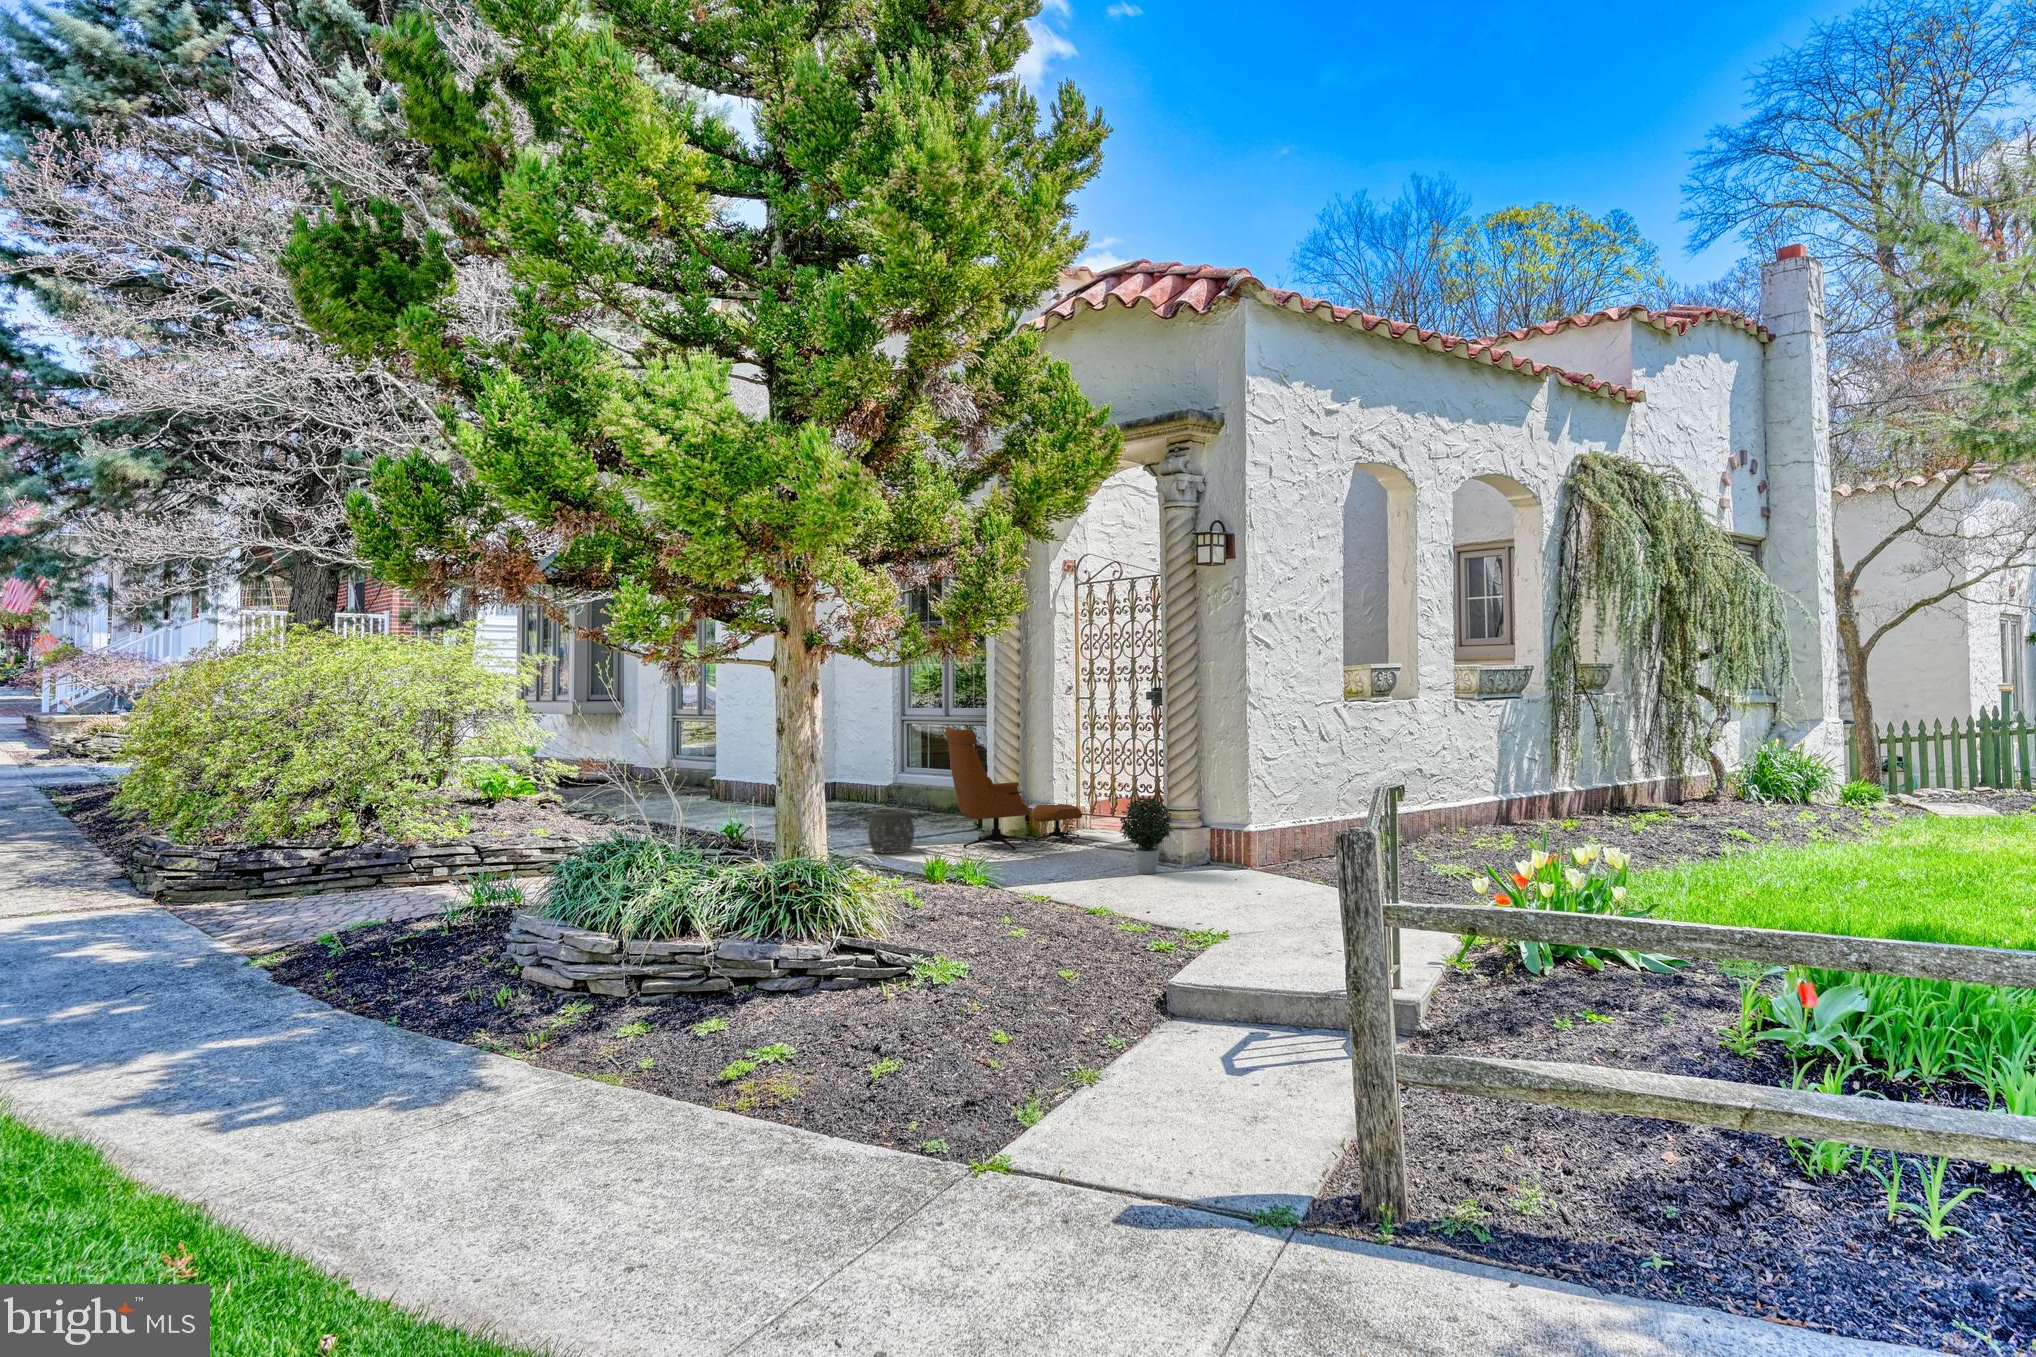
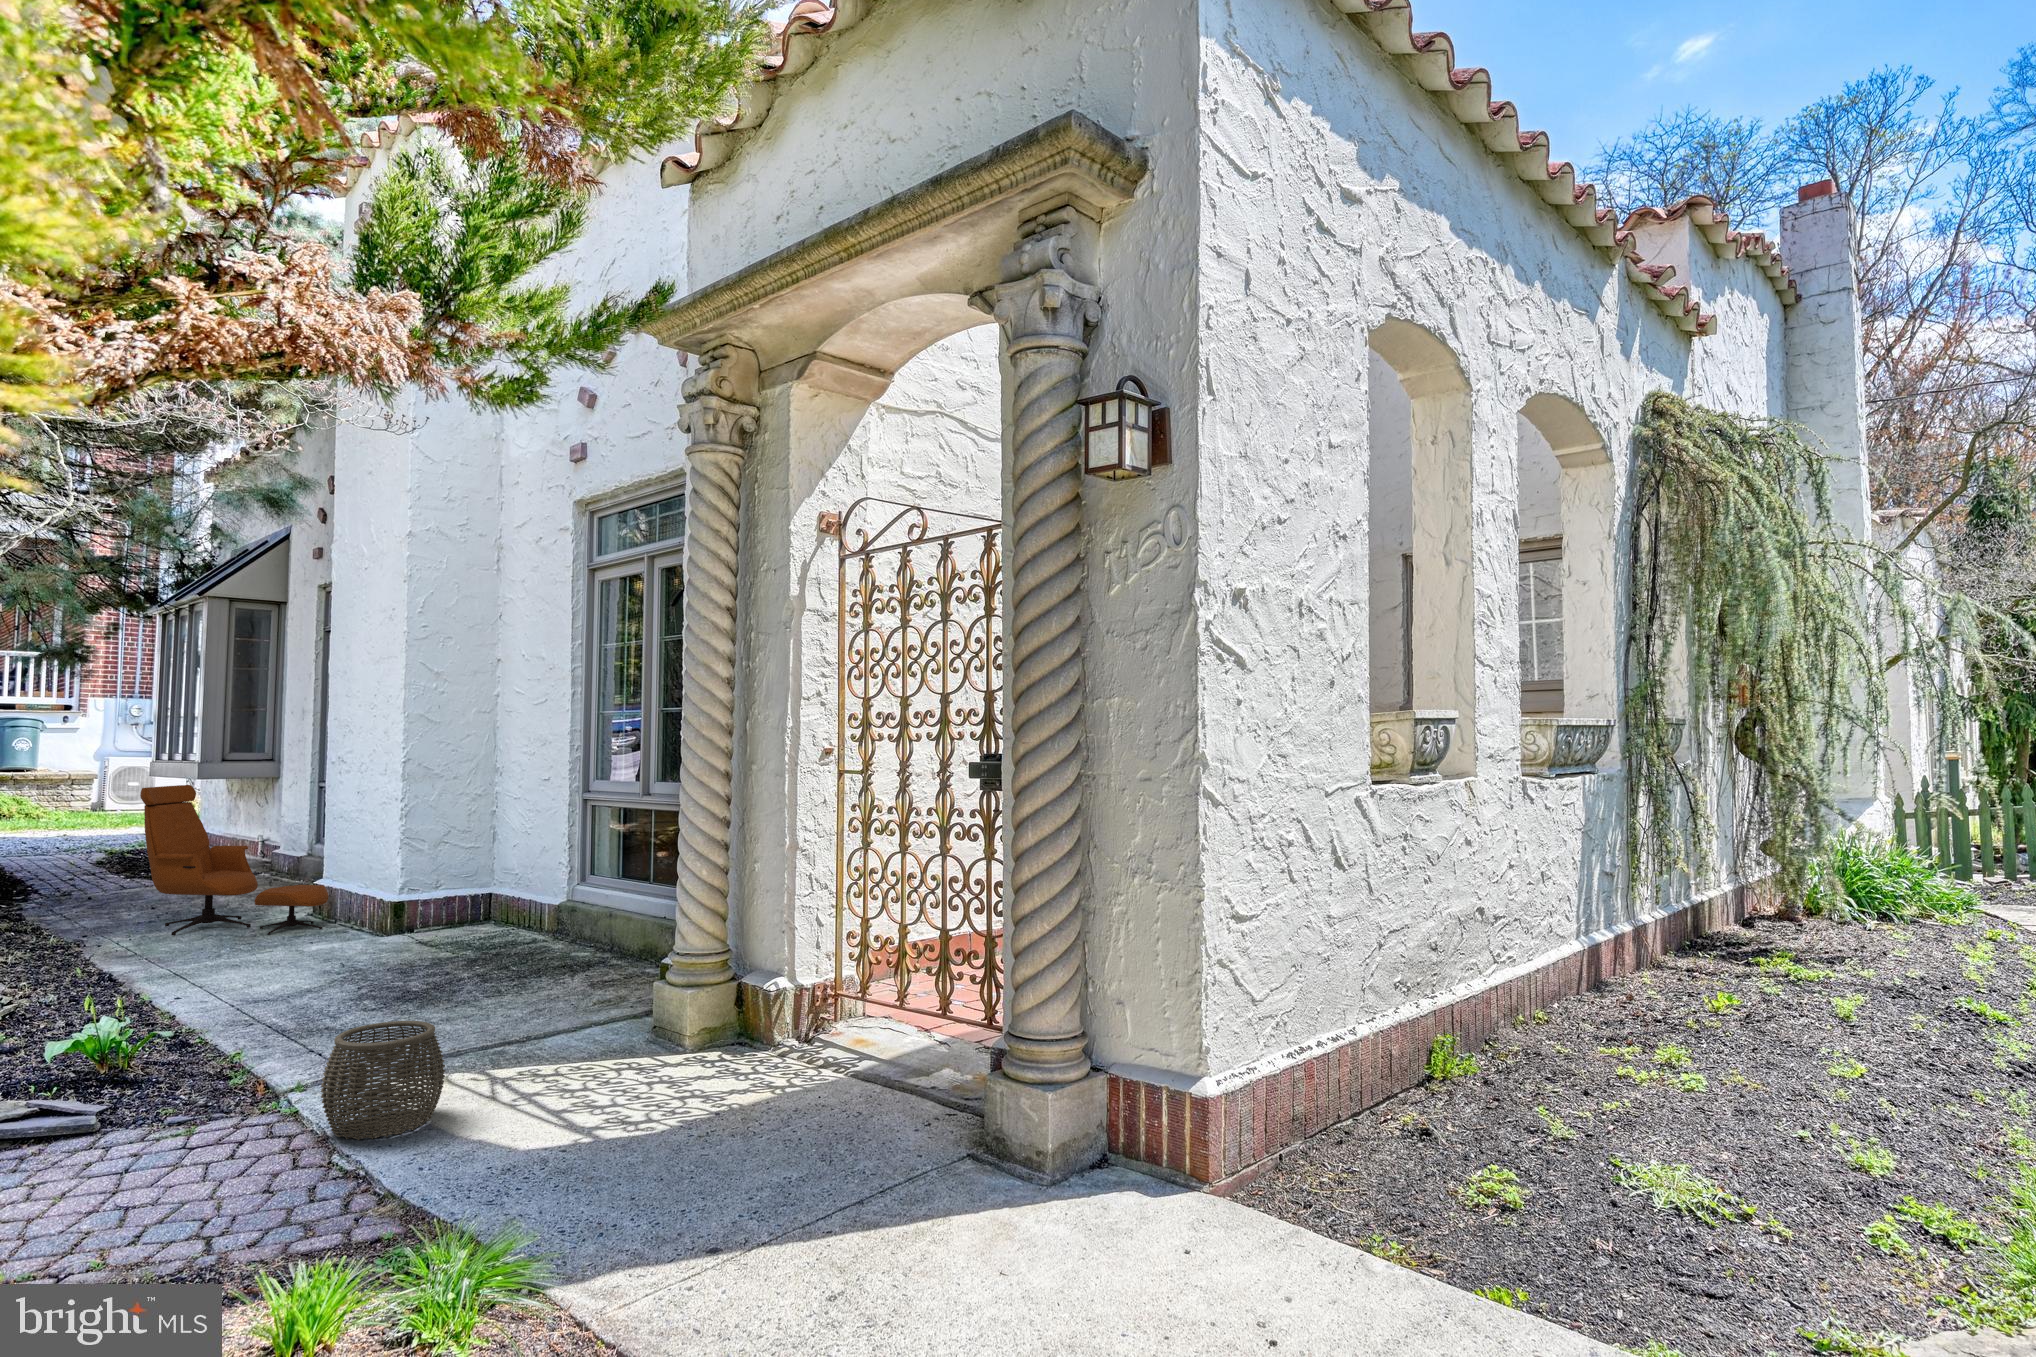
lounge chair: present [945,727,1082,850] -> present [140,785,329,935]
potted plant: present [1120,797,1173,874] -> none [902,1020,1037,1221]

